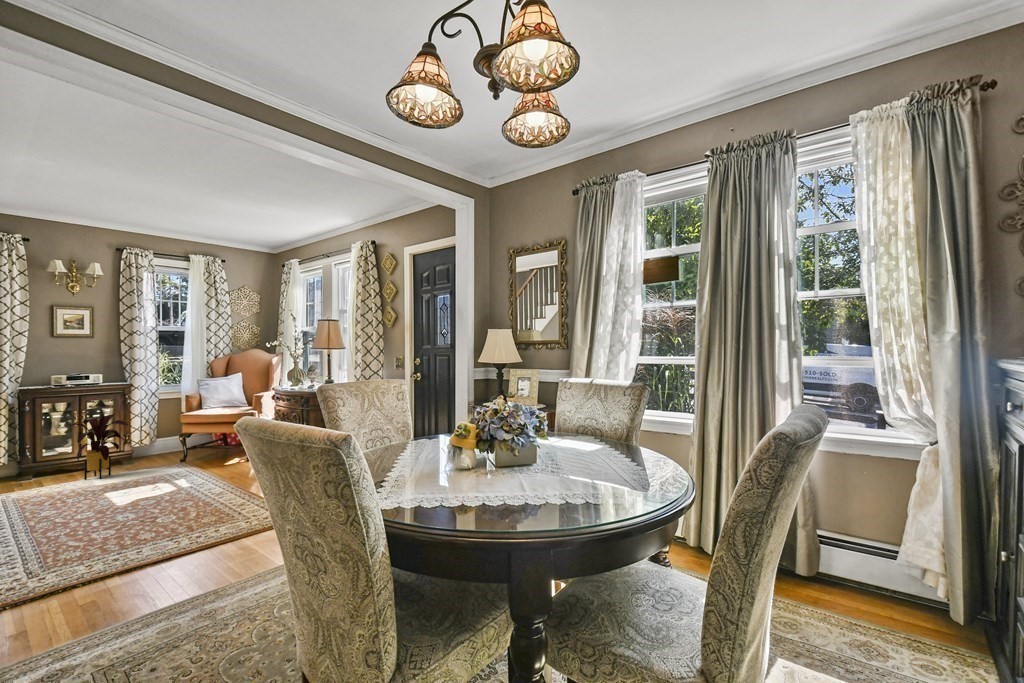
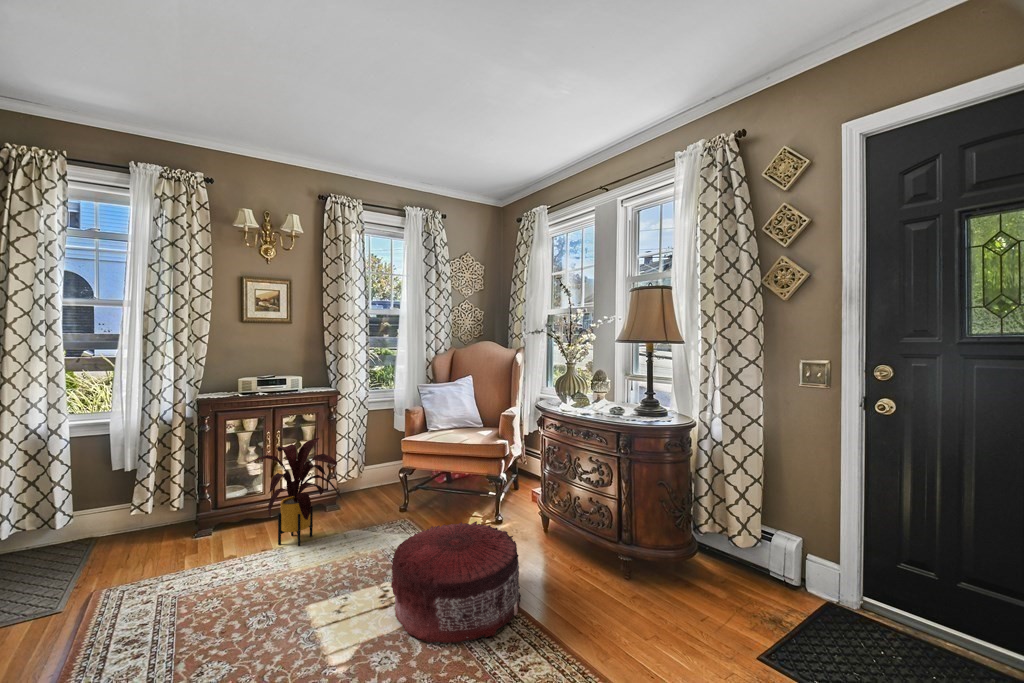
pouf: none [157,447,240,495] -> present [391,521,521,643]

